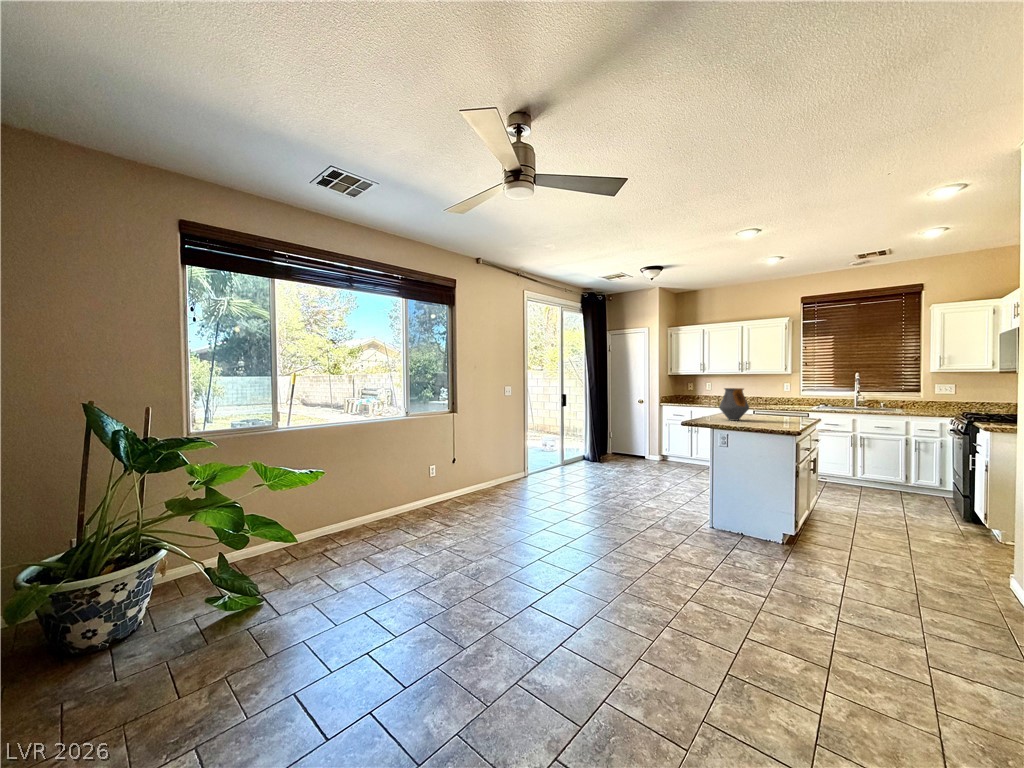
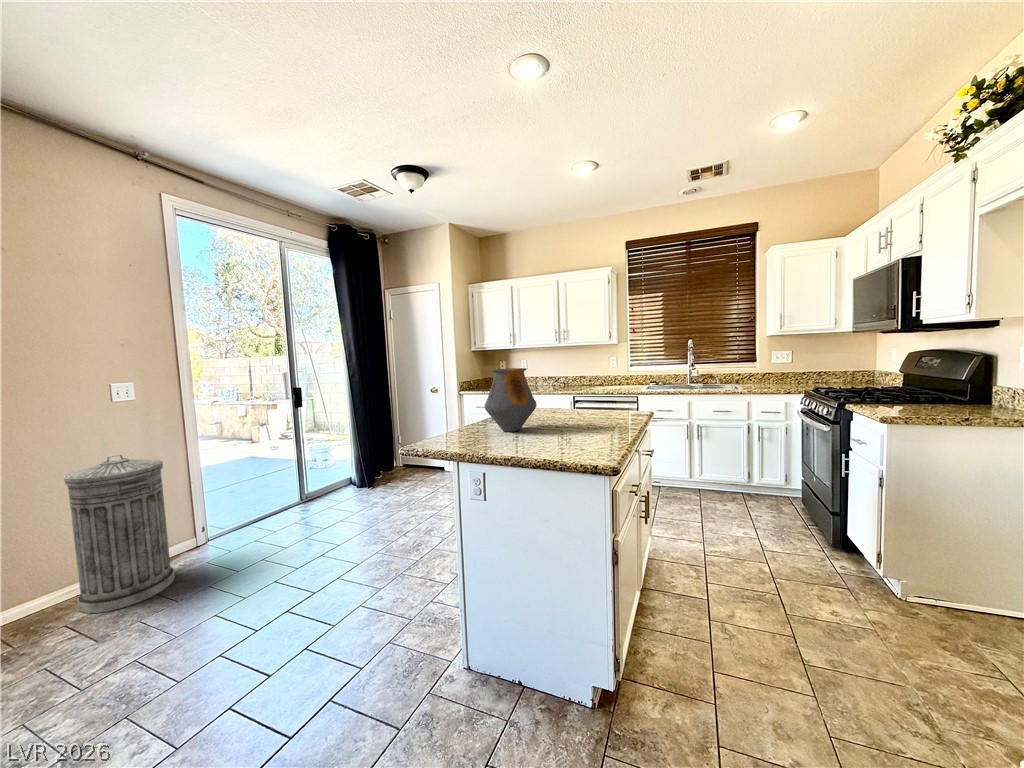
trash can: none [499,421,533,493] -> present [64,455,175,613]

